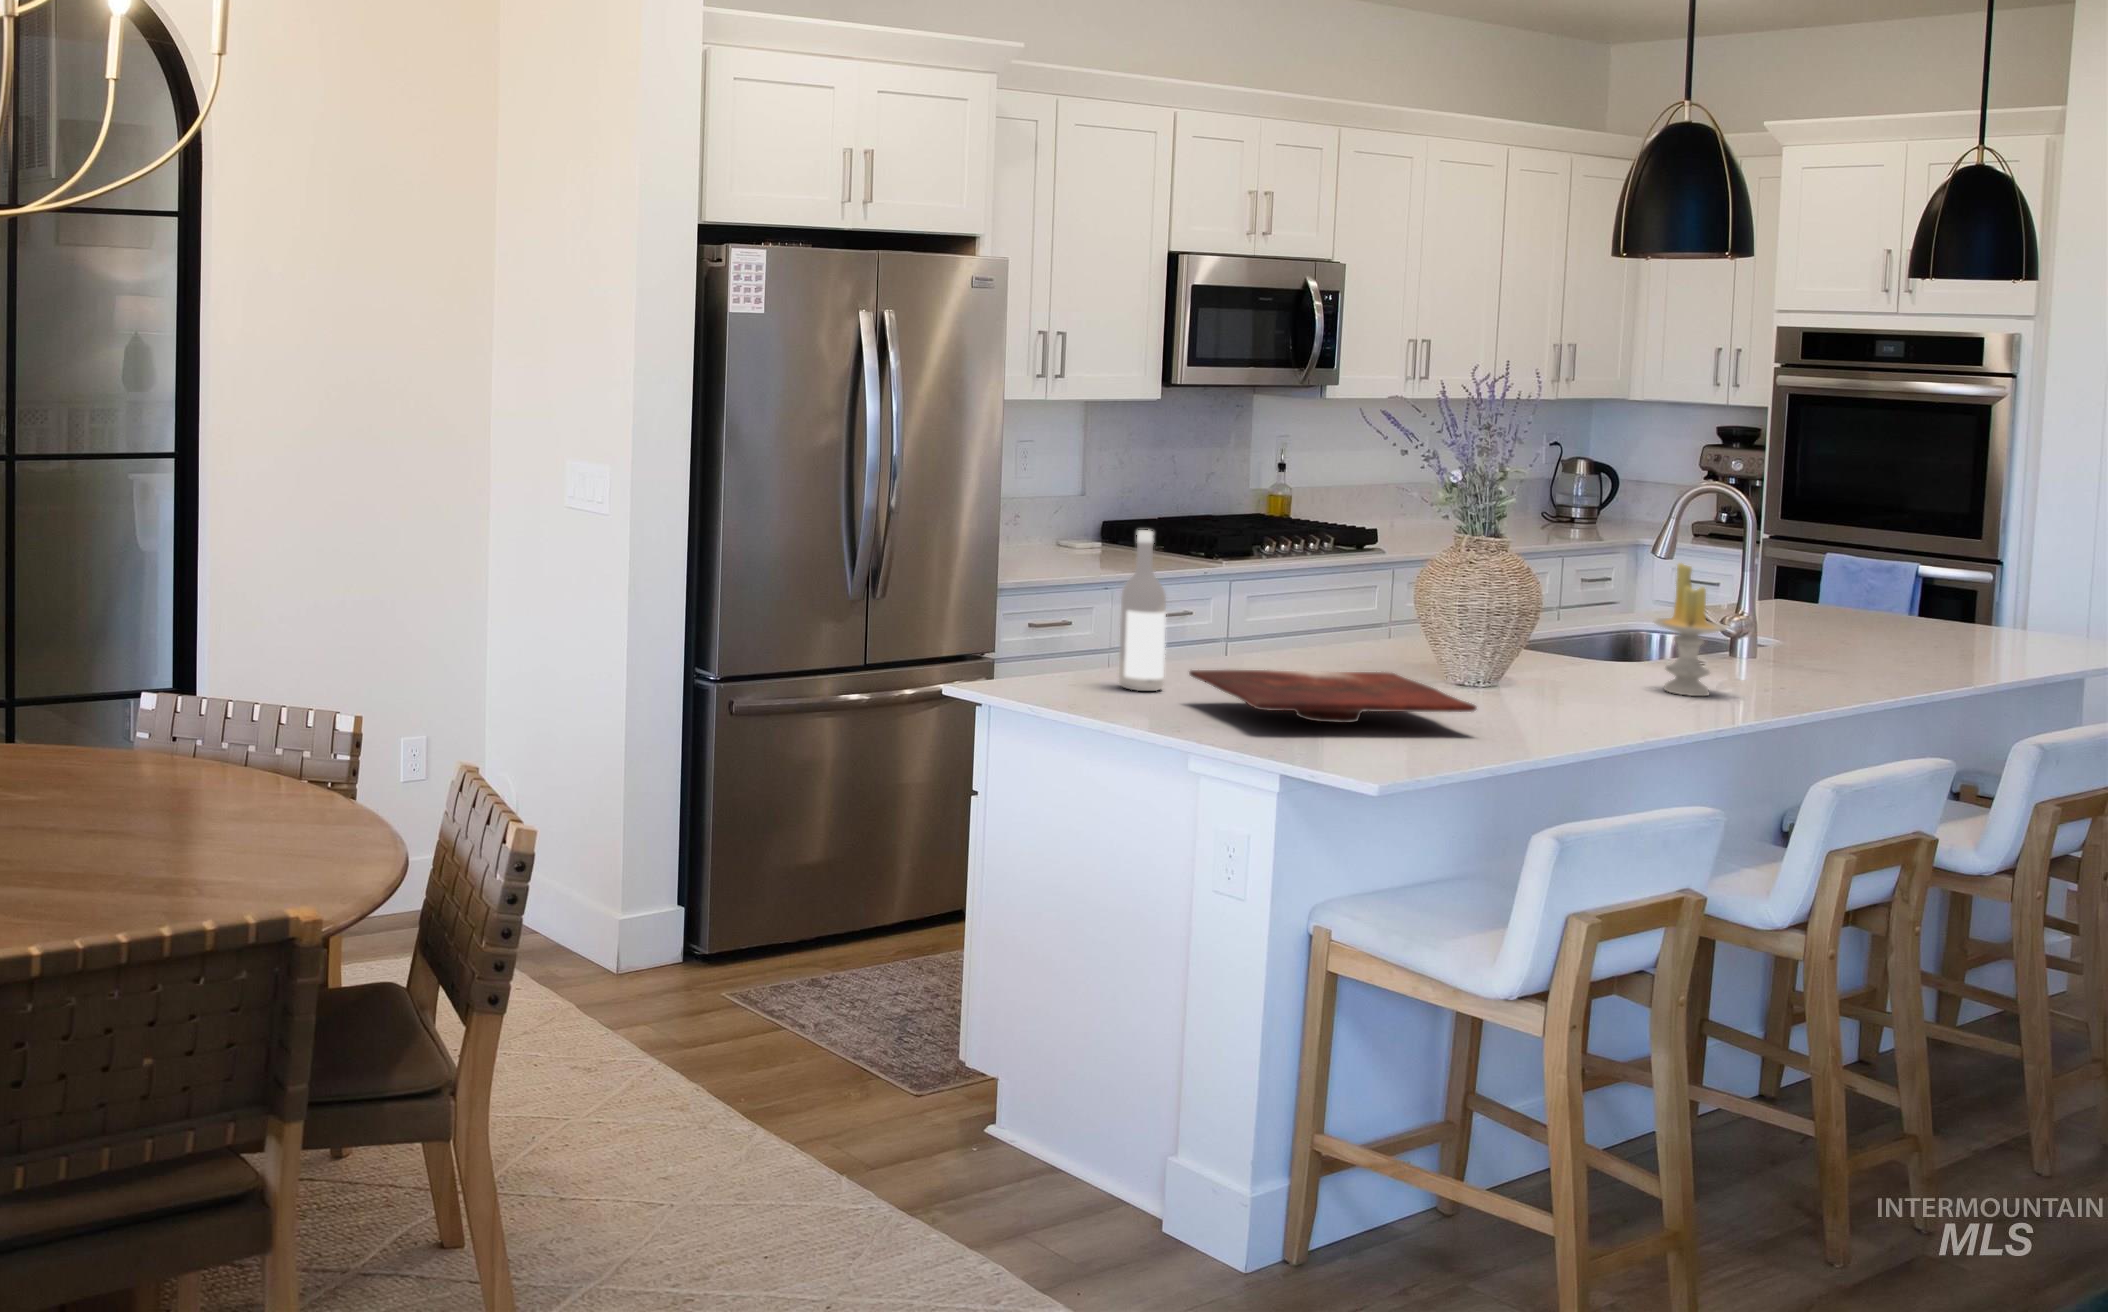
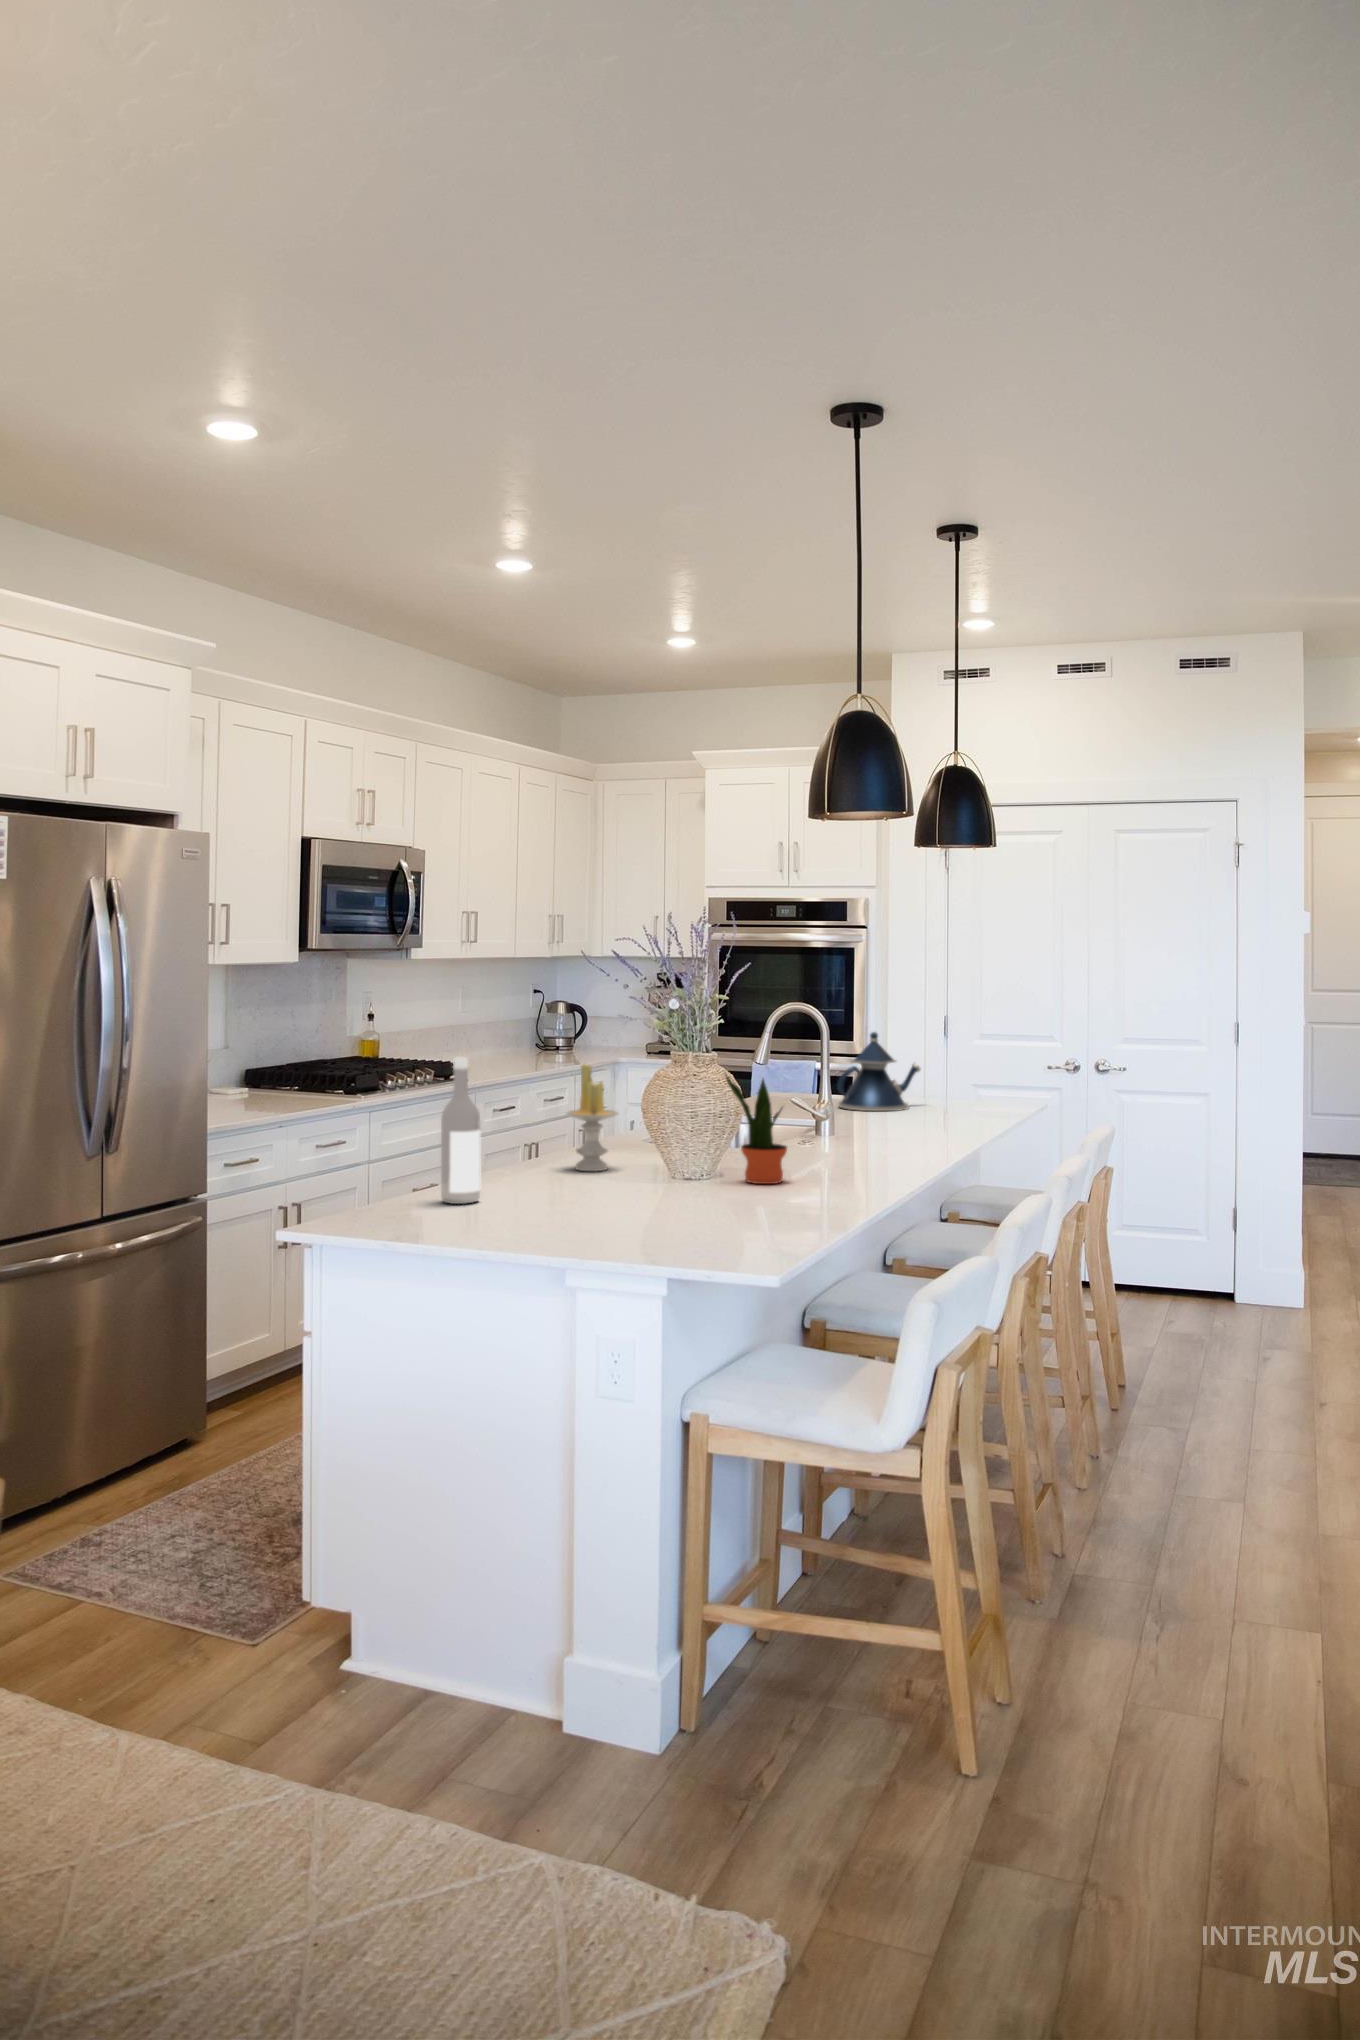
teapot: none [1855,543,2008,660] -> present [837,1032,920,1111]
candle: present [1653,563,1726,696] -> present [567,1064,618,1171]
potted plant: none [1494,574,1579,723] -> present [726,1075,787,1184]
cutting board: present [1189,670,1476,723] -> none [515,1160,748,1207]

